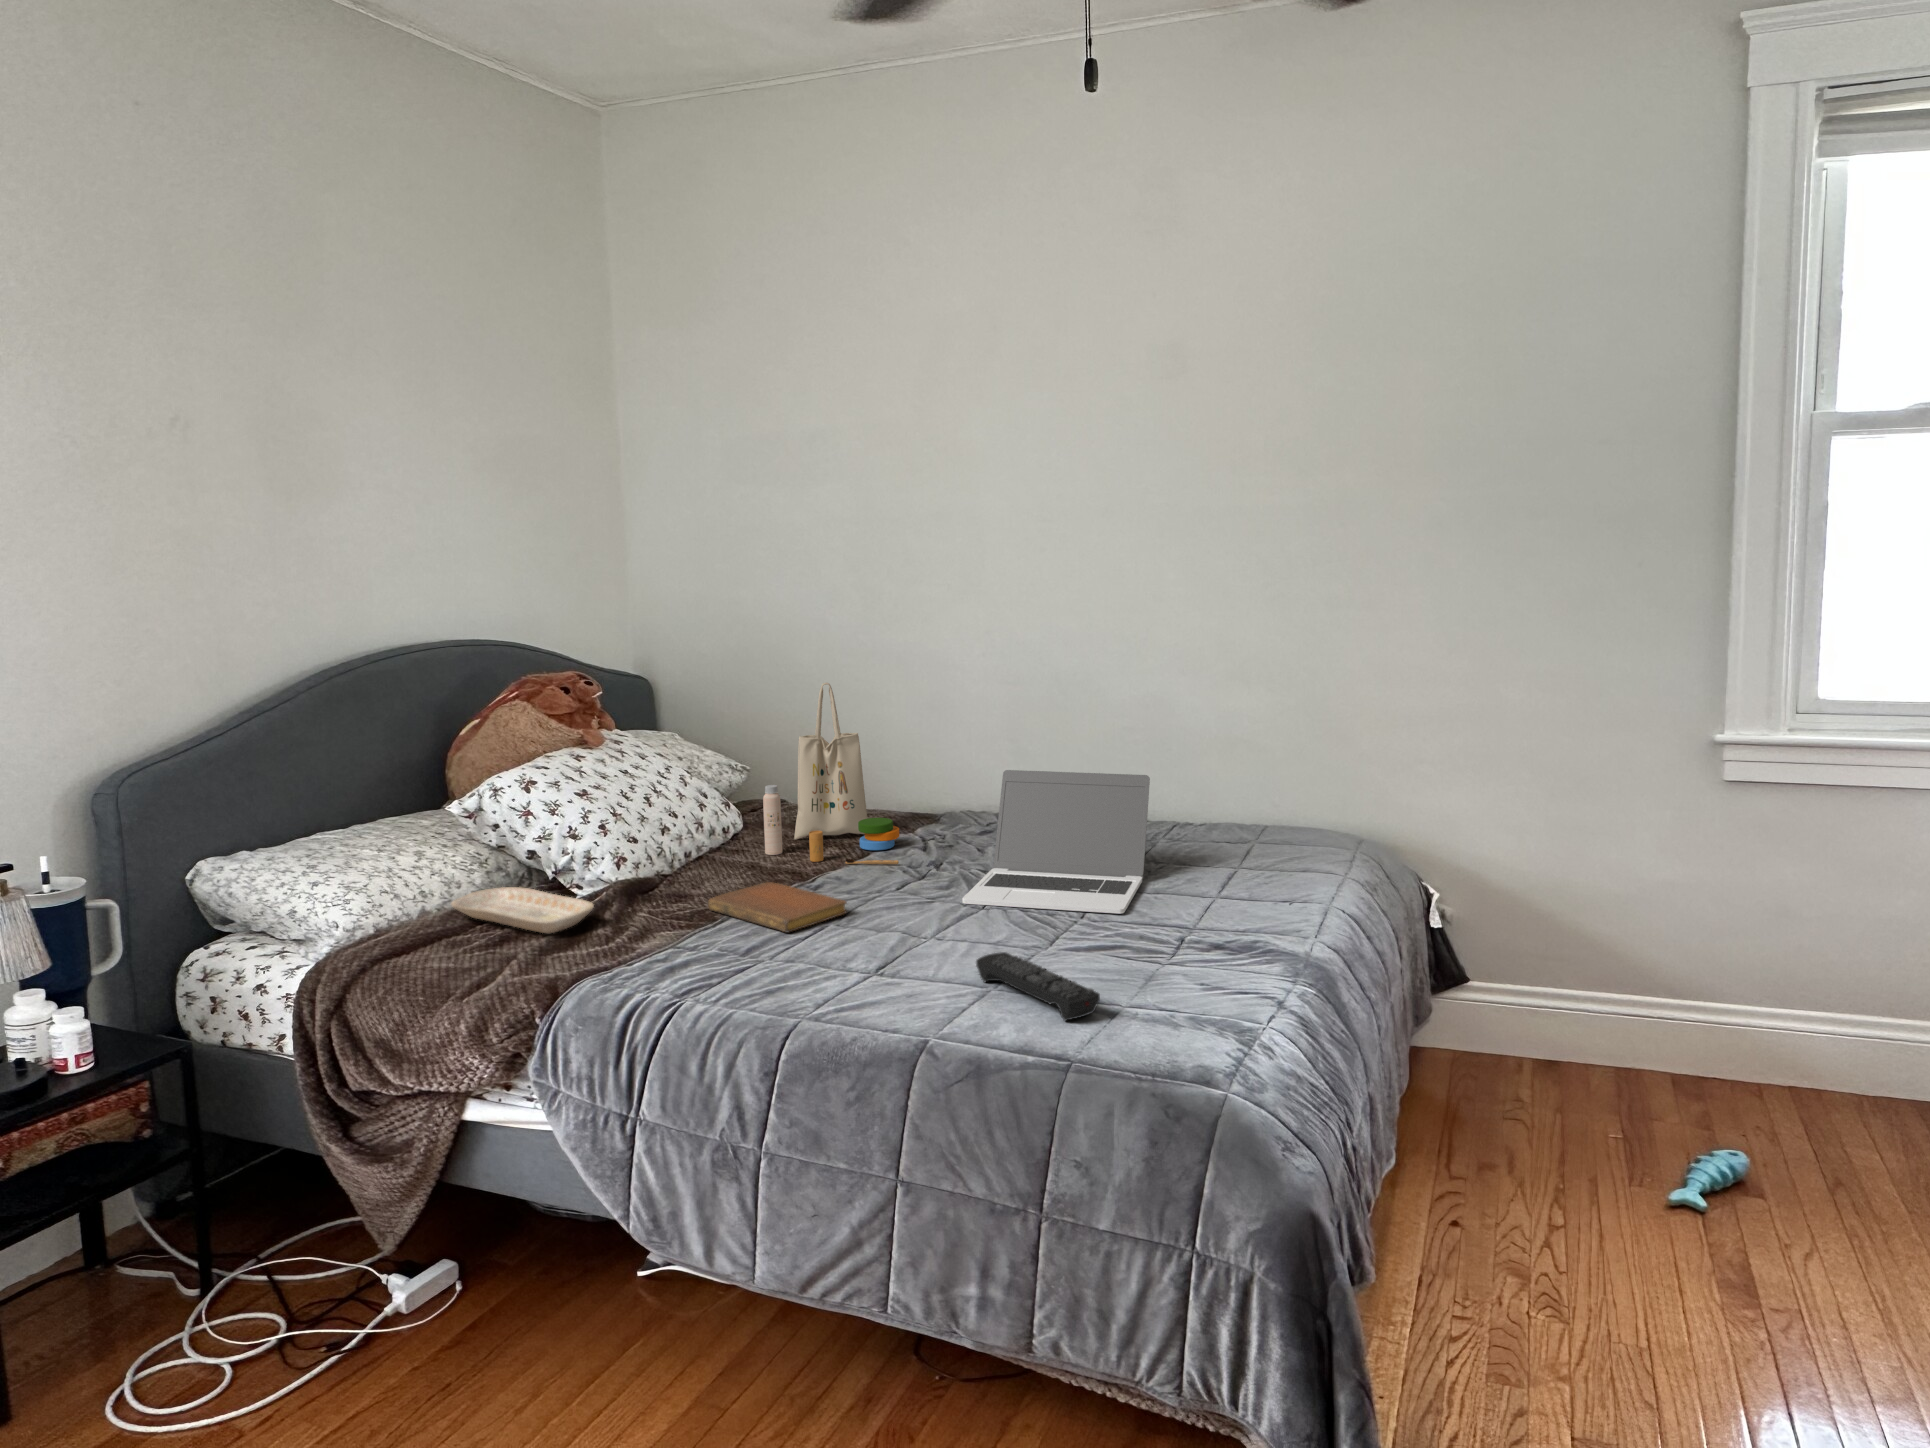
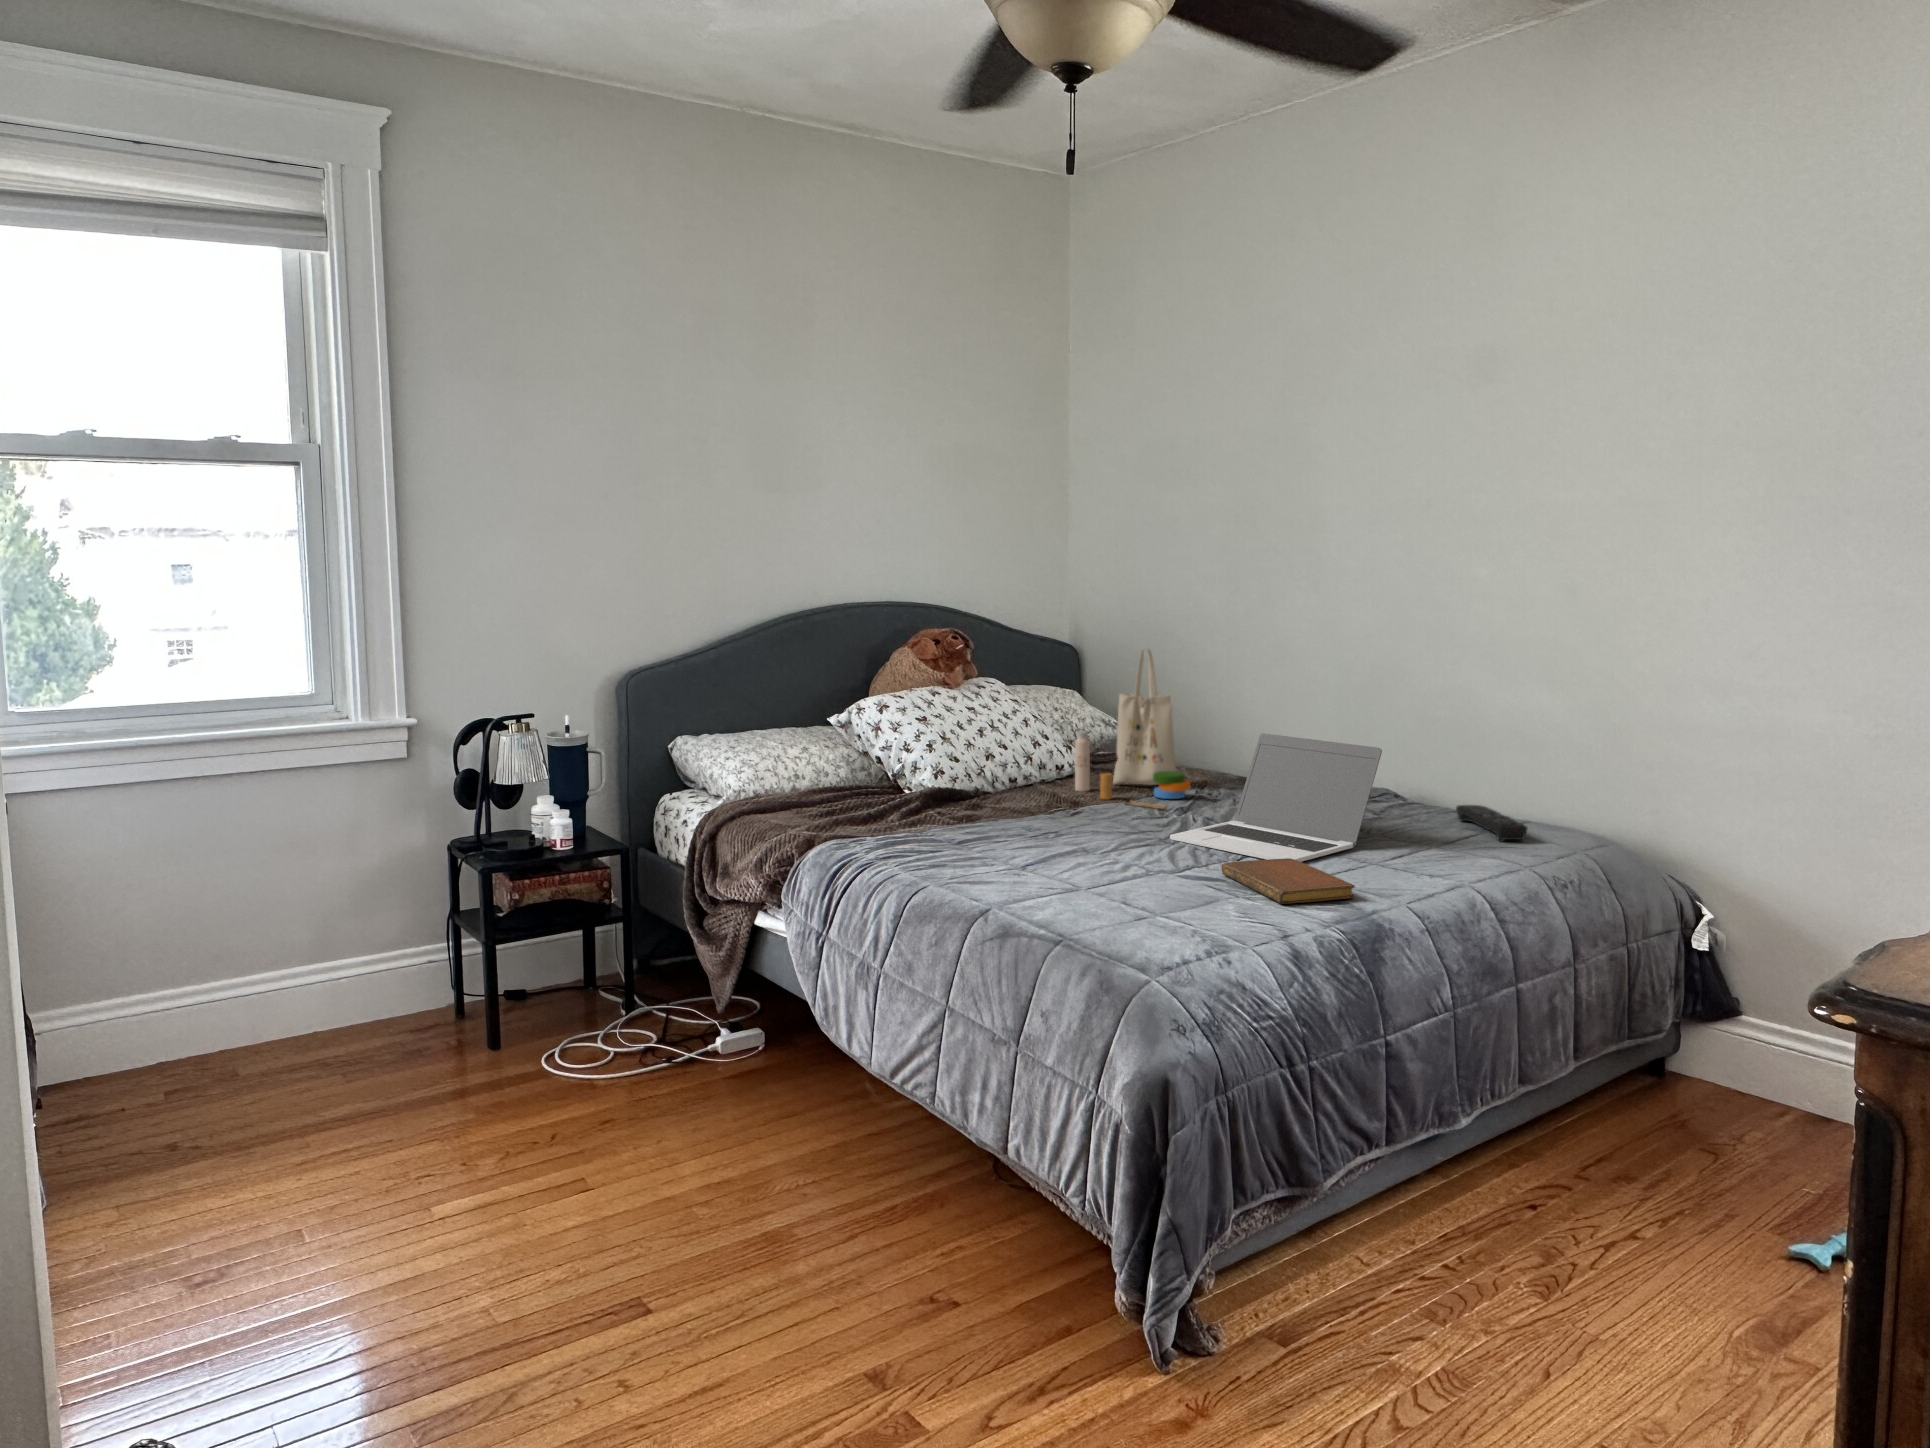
notebook: present [708,882,847,932] -> present [1222,858,1355,904]
tray: present [451,887,594,934] -> none [808,780,890,812]
remote control: present [976,952,1100,1021] -> present [1456,805,1527,840]

